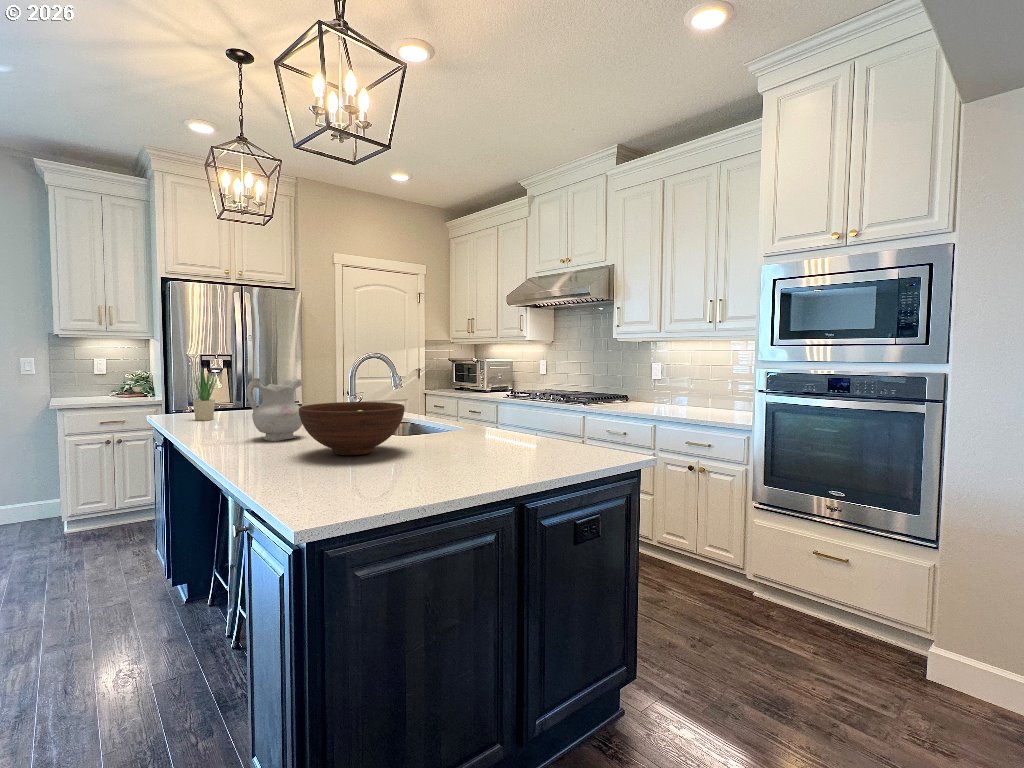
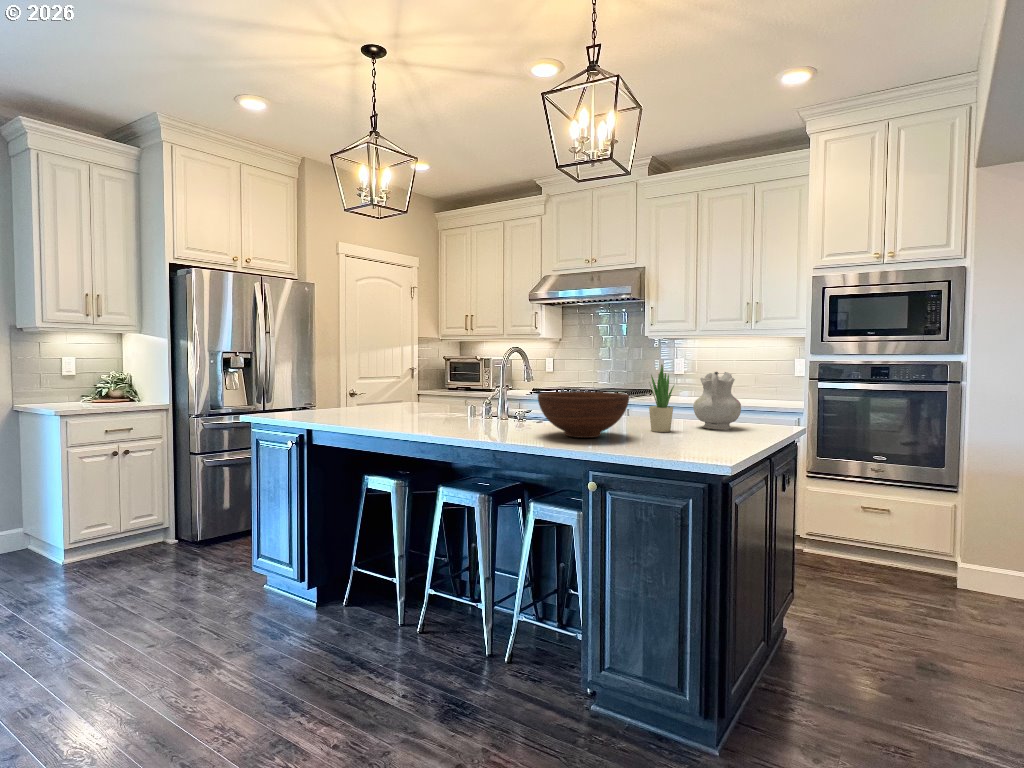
potted plant: present [193,366,218,421] -> present [649,365,674,432]
ceramic pitcher: present [247,378,302,440] -> present [693,372,741,430]

